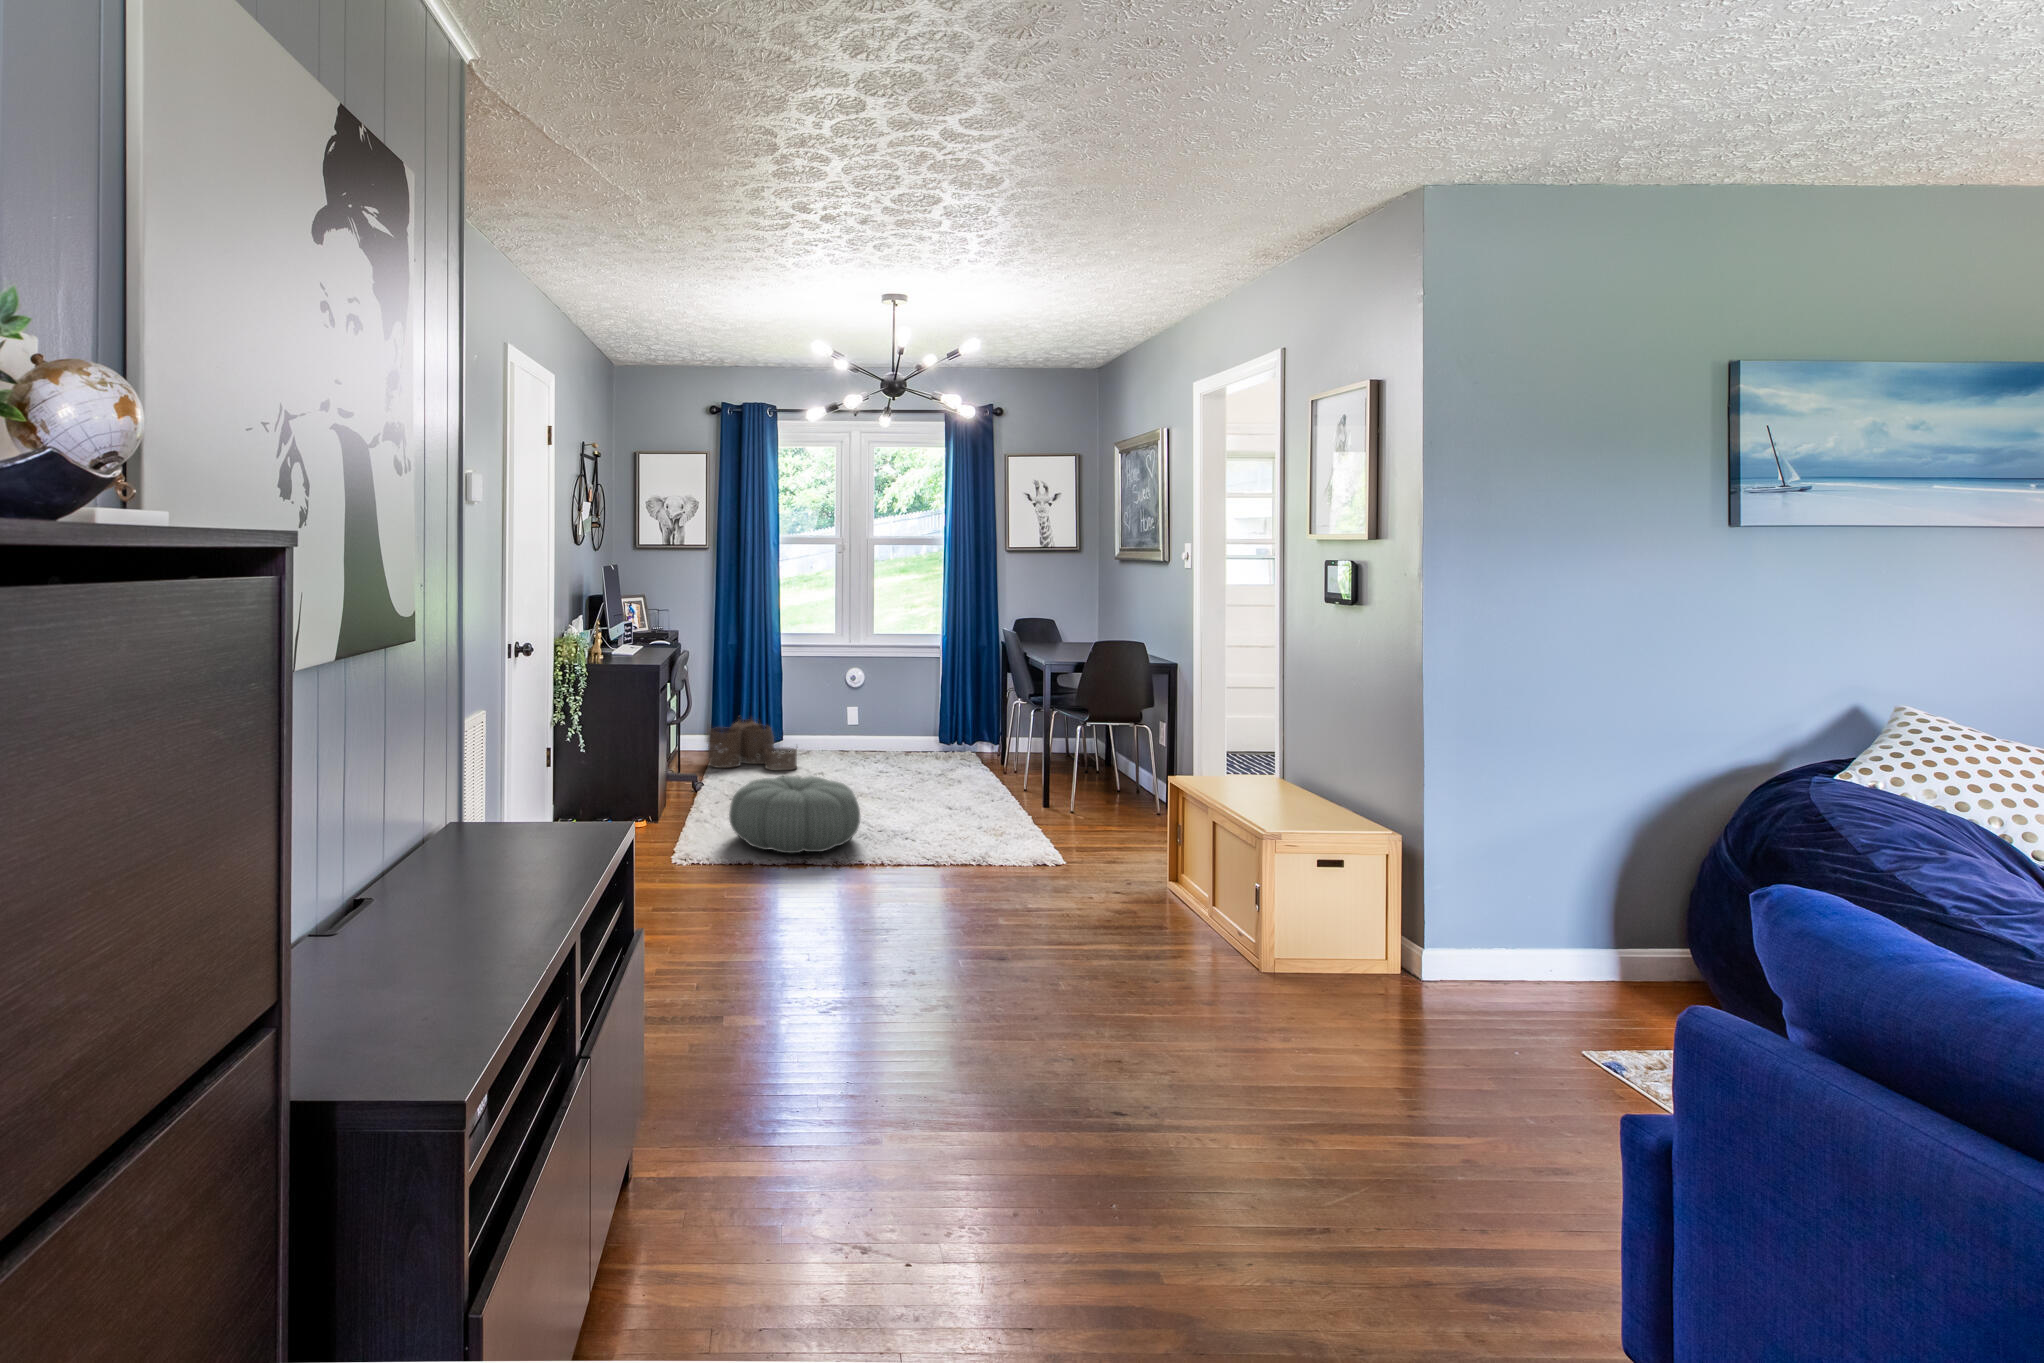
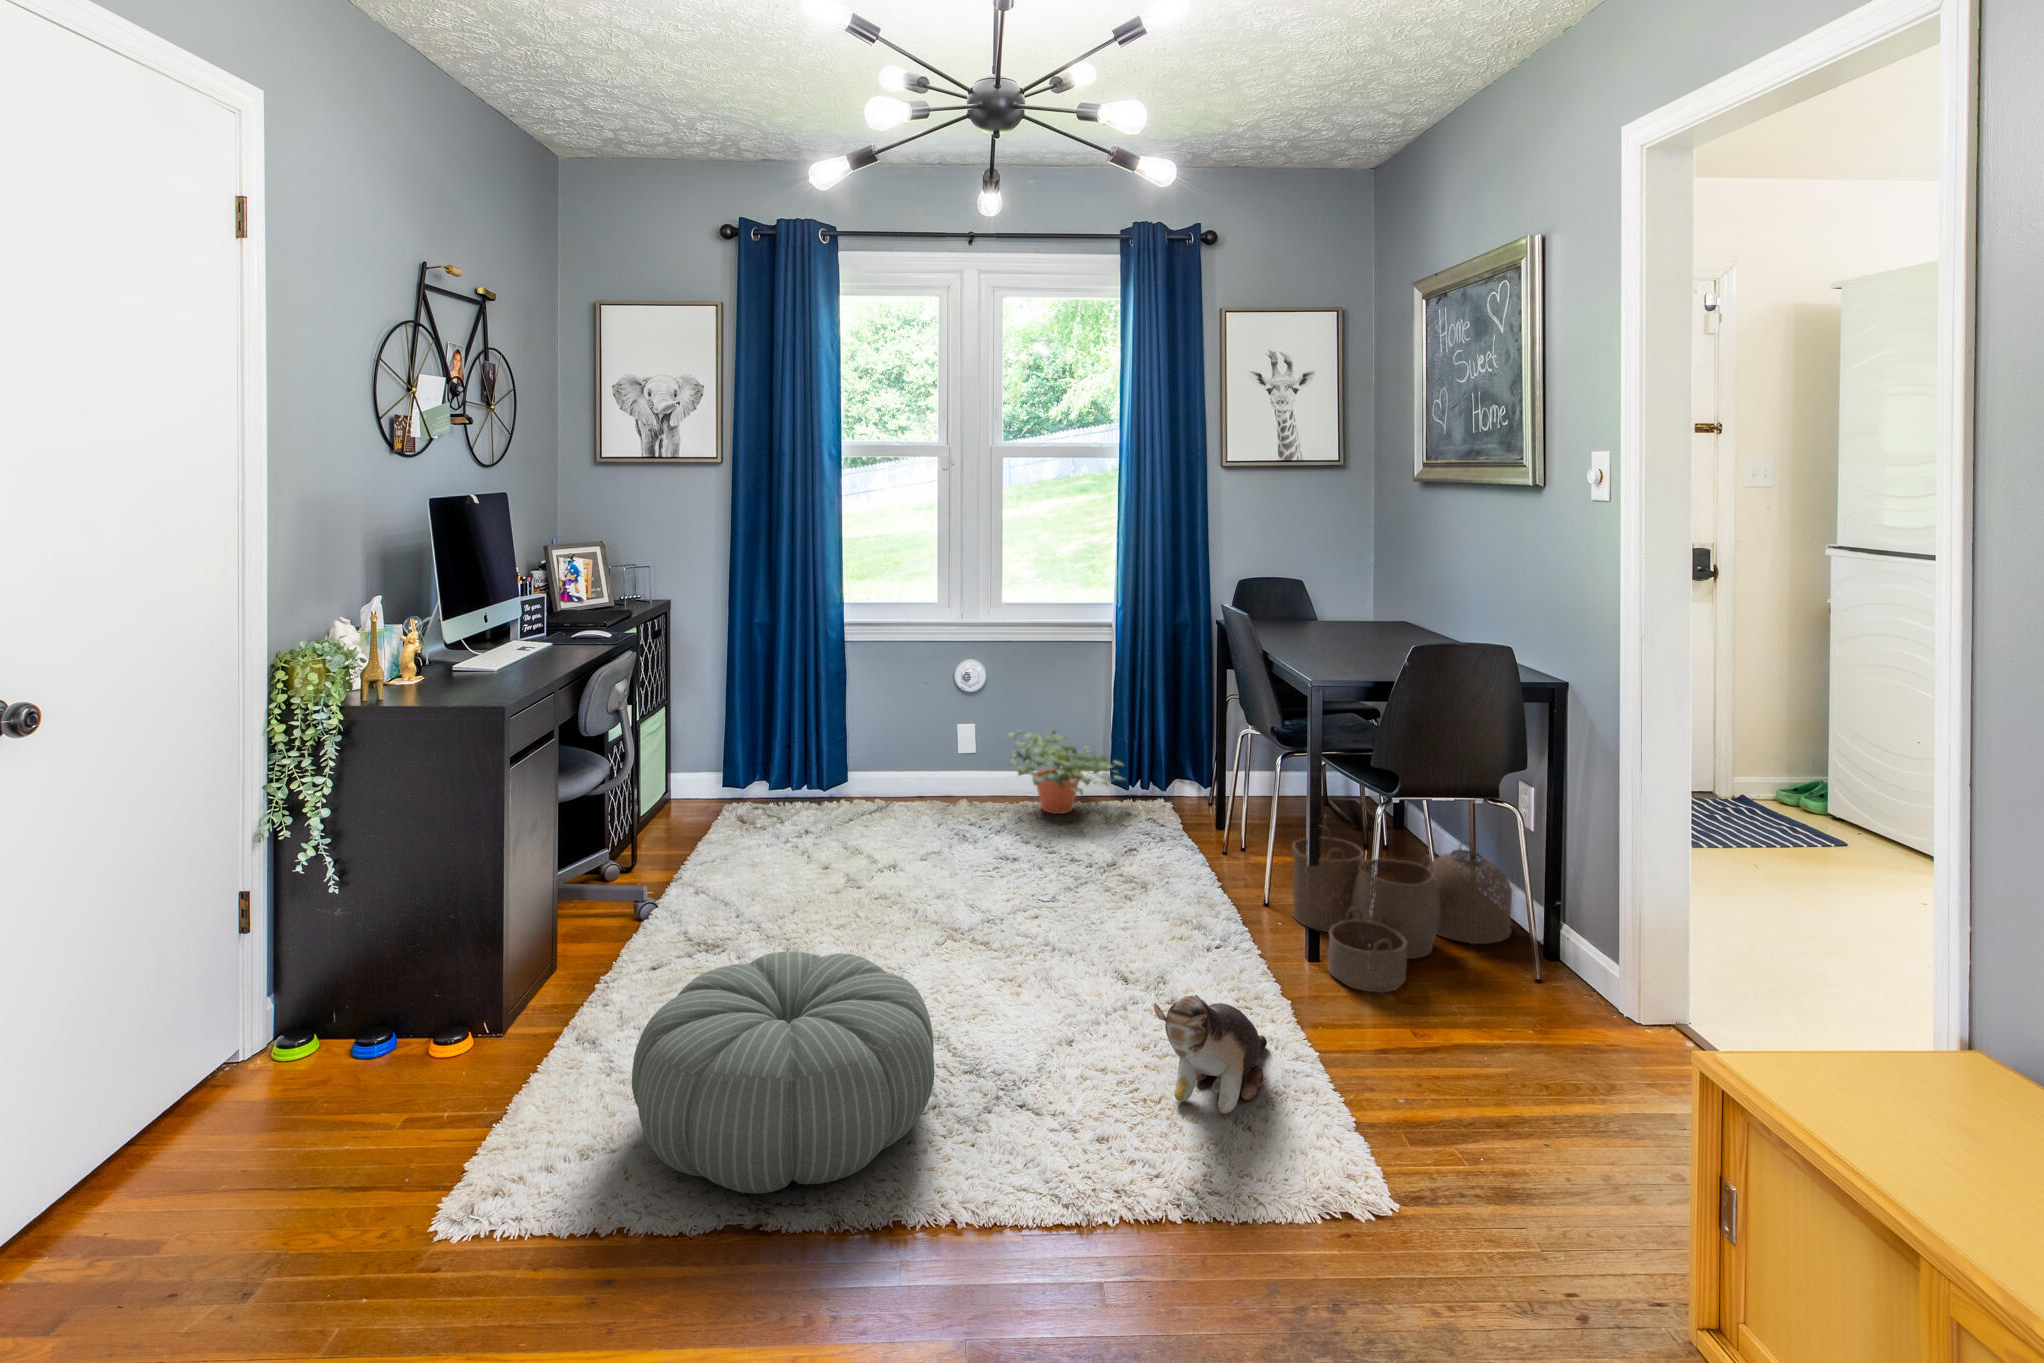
potted plant: none [876,709,949,757] -> present [1008,729,1125,814]
woven basket: present [708,719,797,770] -> present [1293,826,1512,993]
plush toy: none [957,788,1013,842] -> present [1154,995,1267,1113]

